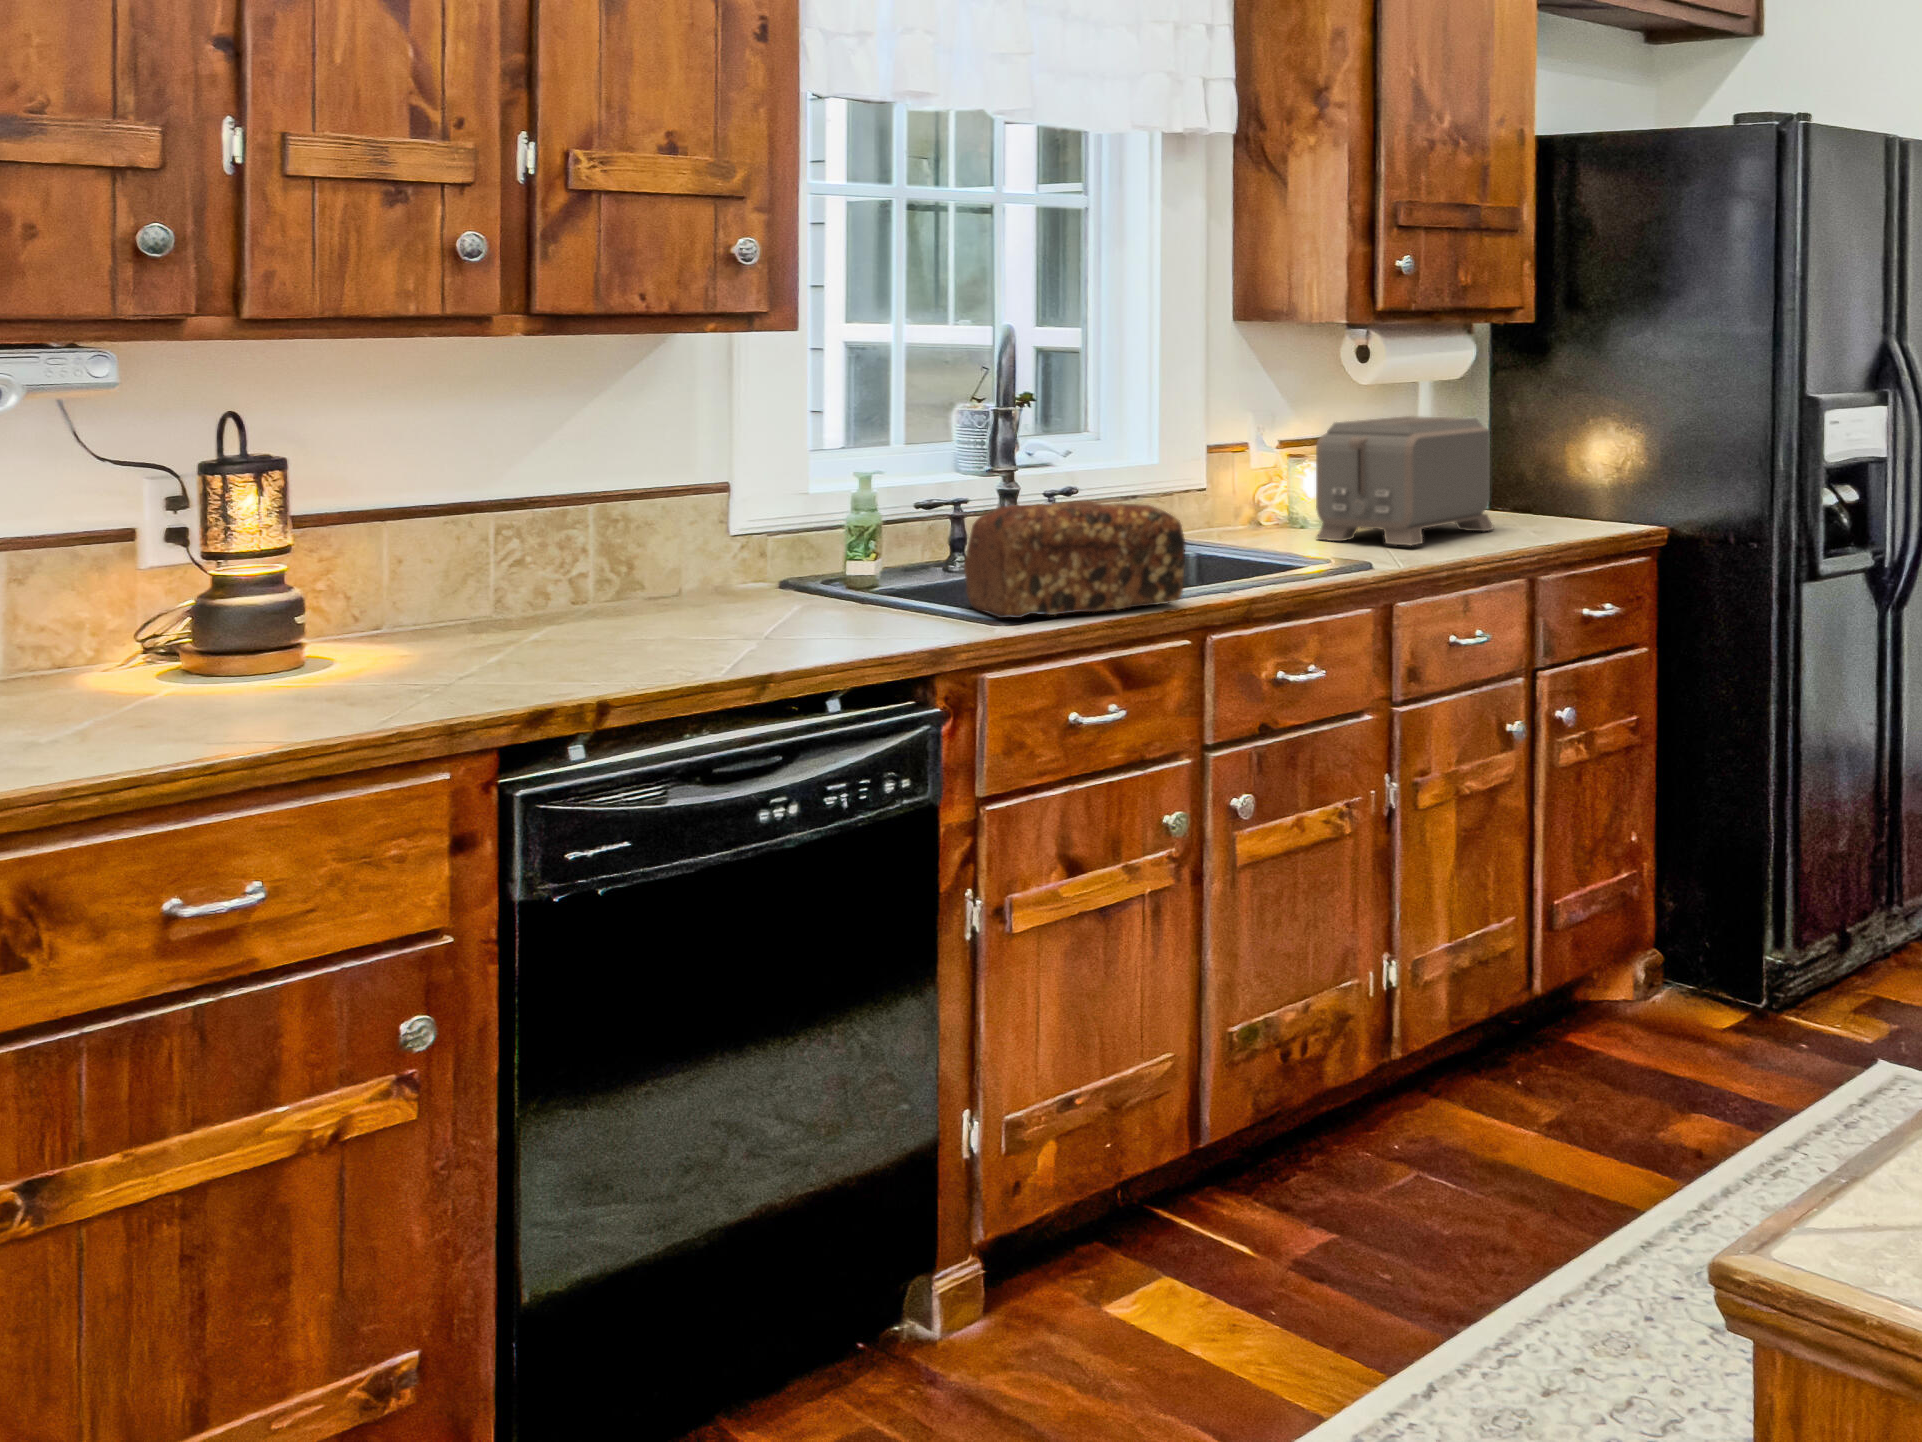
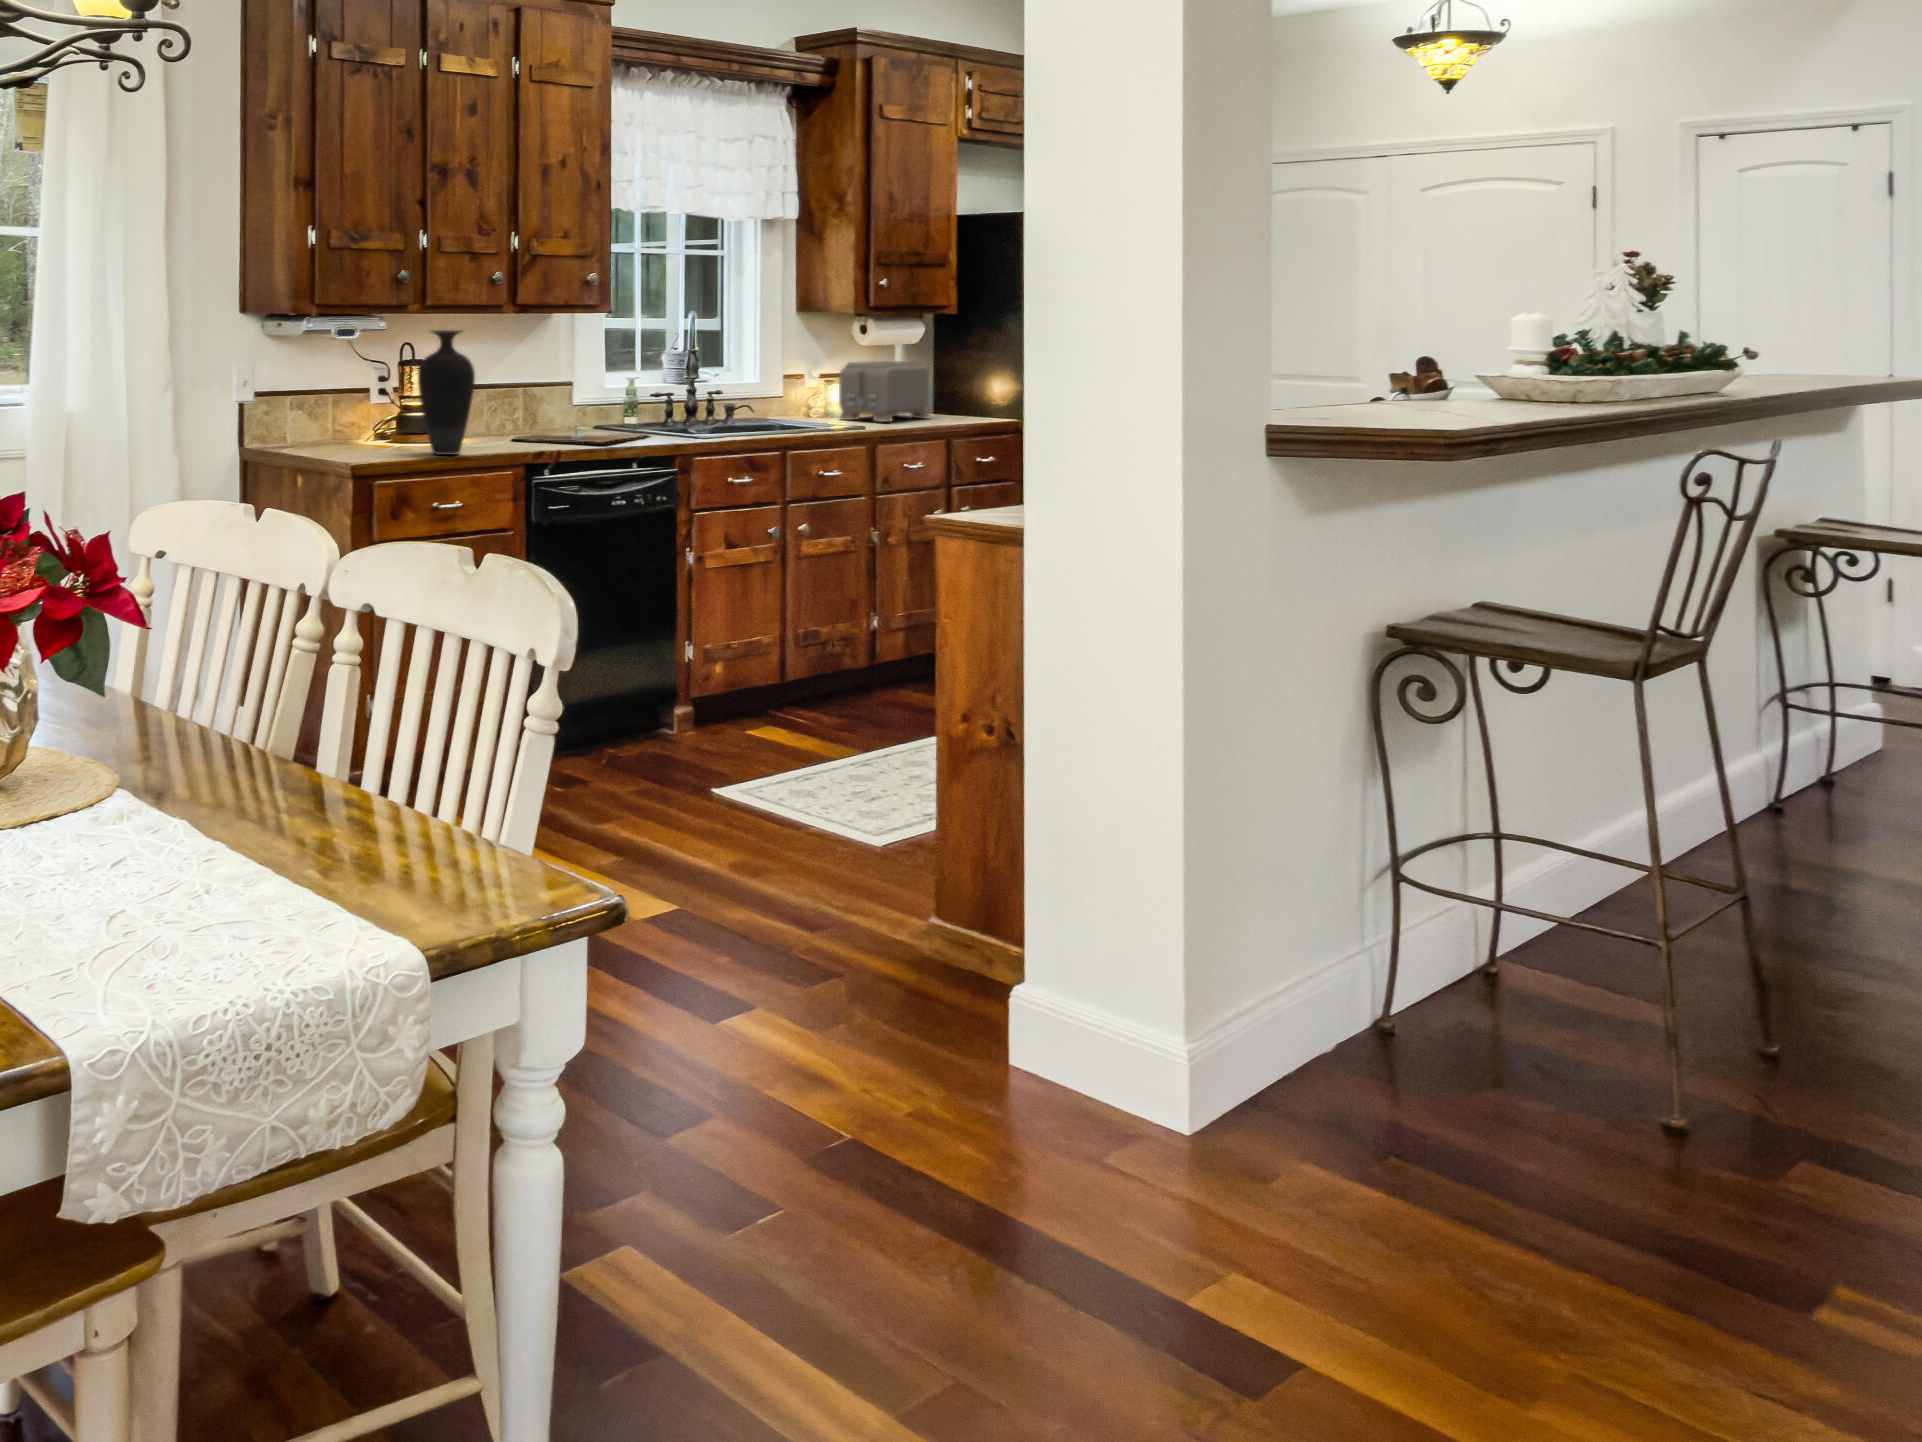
vase: none [172,381,347,729] -> present [418,330,475,455]
bread loaf: present [964,501,1186,618] -> none [682,390,780,438]
cutting board: none [520,597,892,652] -> present [514,428,648,443]

